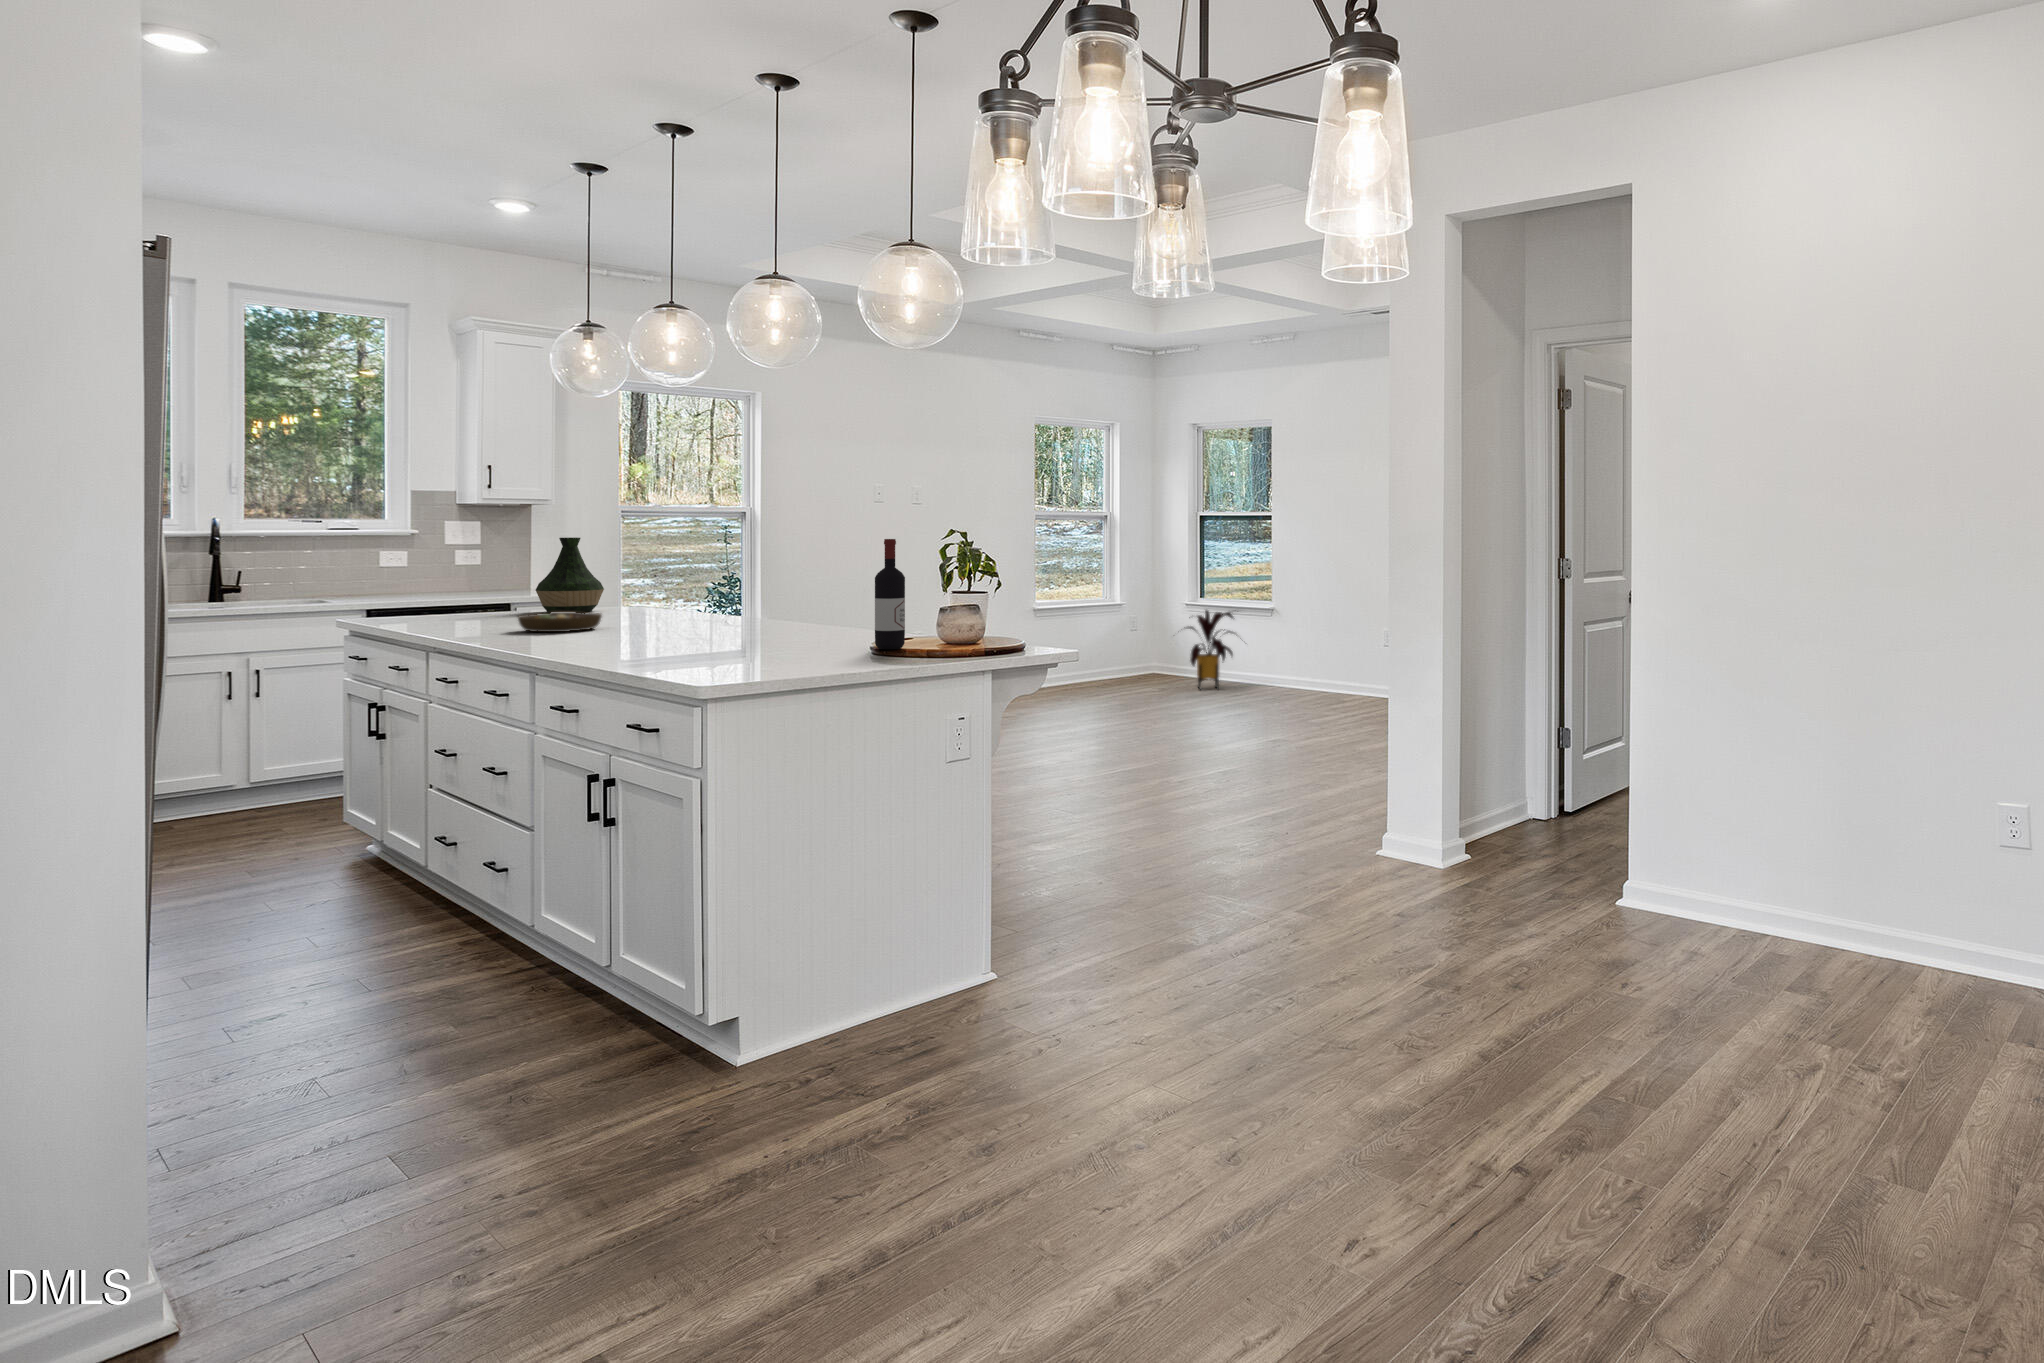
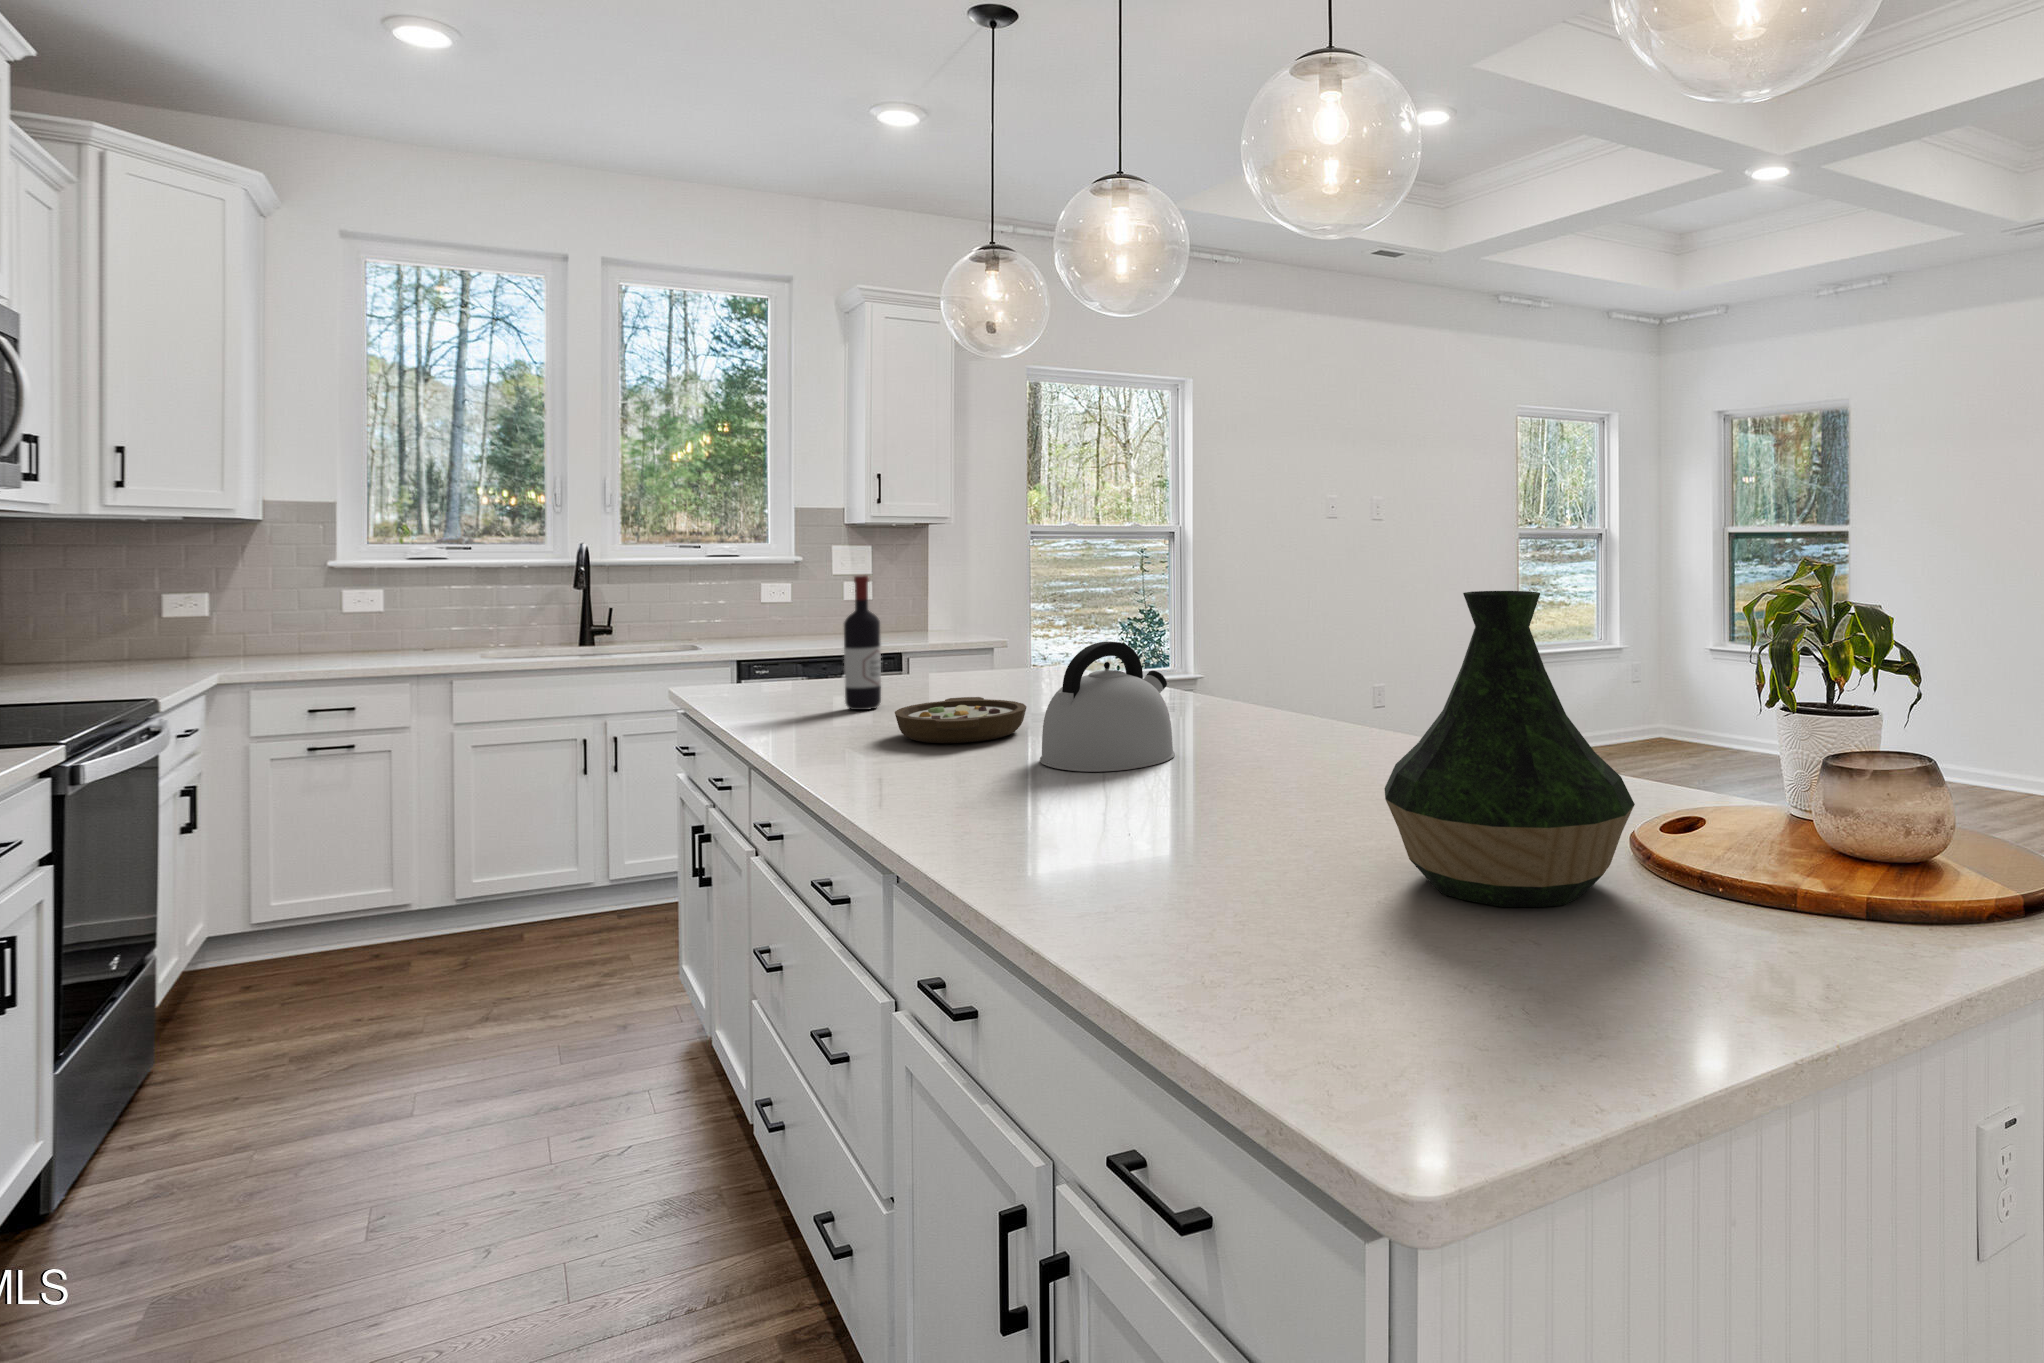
vase: present [536,538,604,612] -> present [1385,591,1635,907]
wine bottle: present [875,539,905,649] -> present [844,575,881,710]
kettle: none [605,572,684,637] -> present [1040,642,1175,772]
house plant: present [1184,610,1235,689] -> none [1638,638,1743,740]

